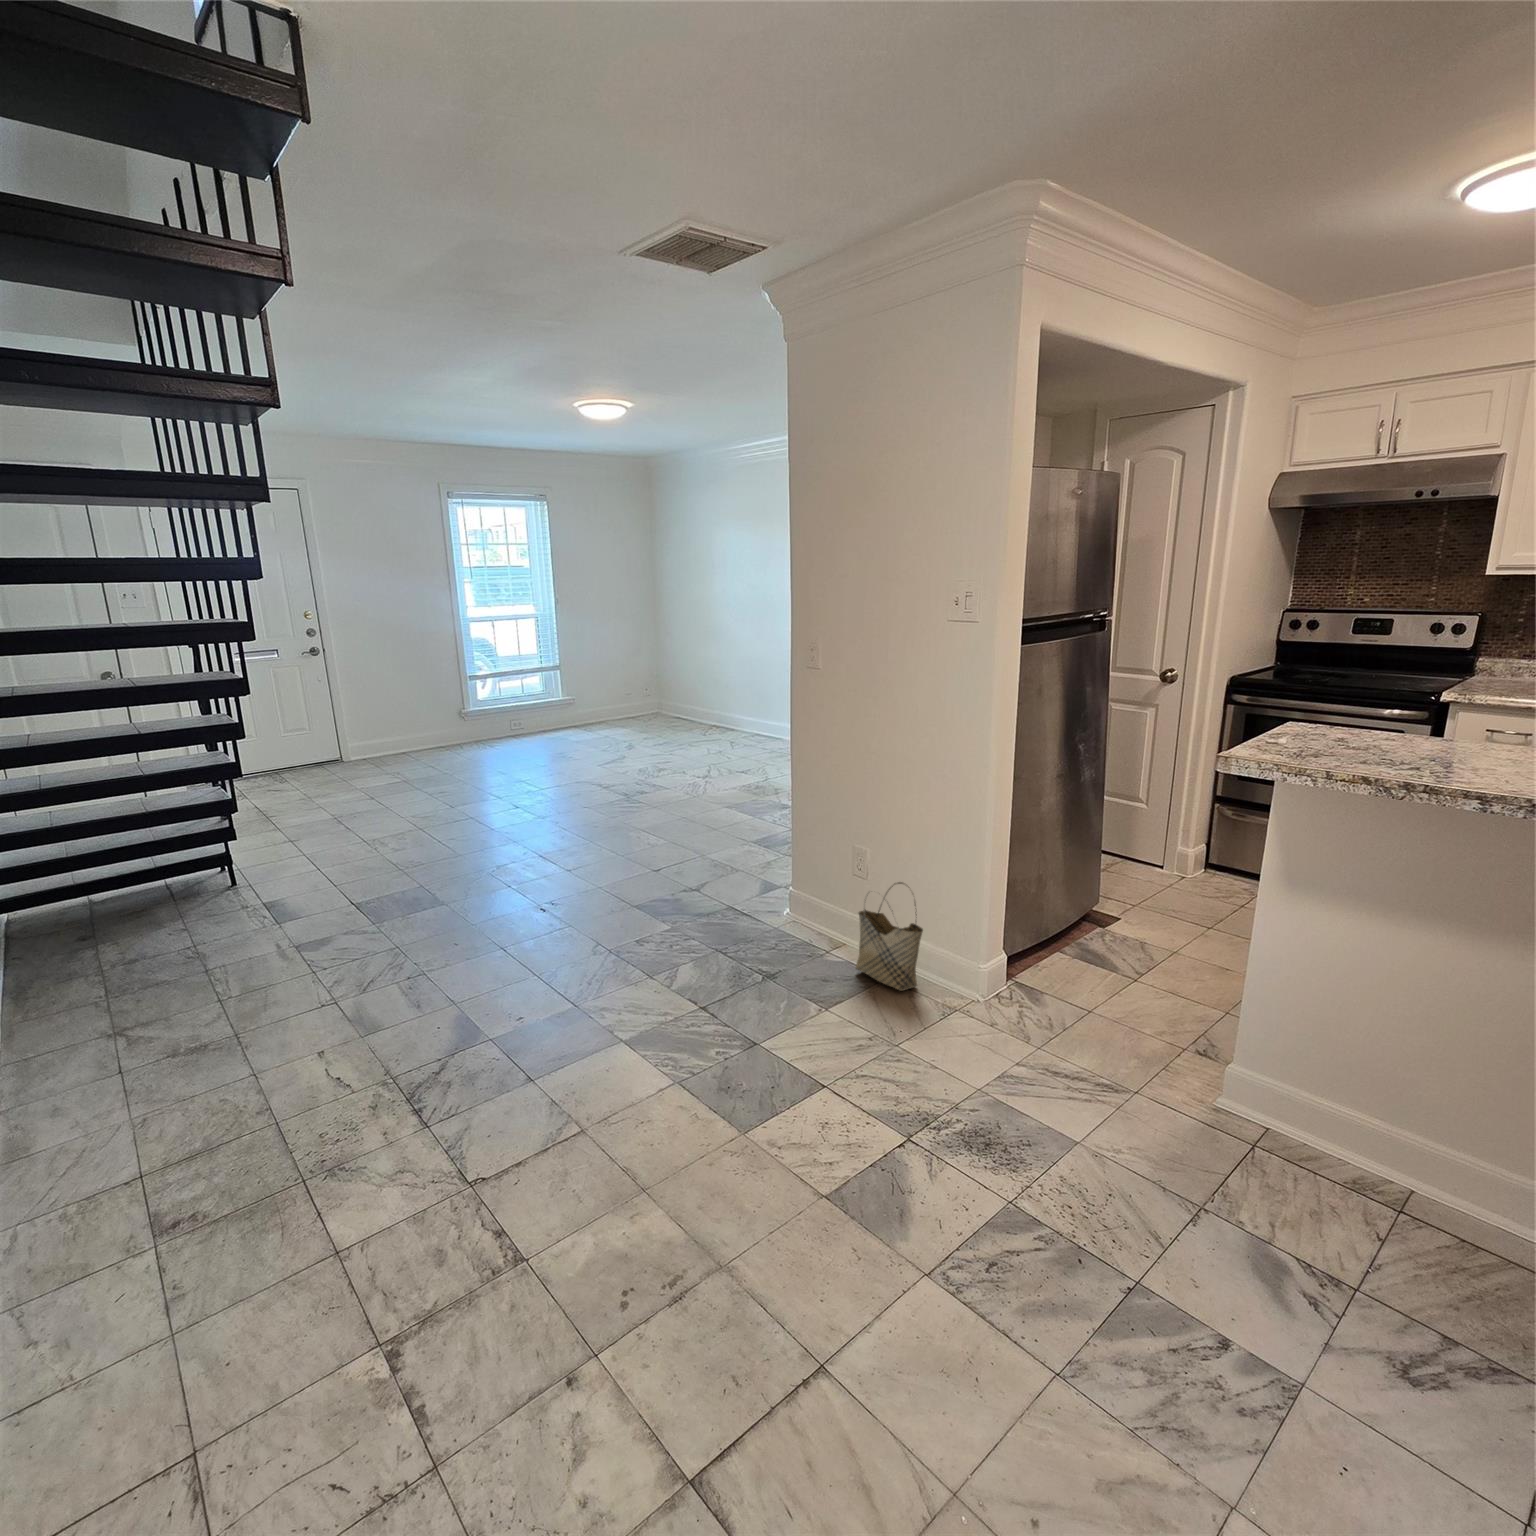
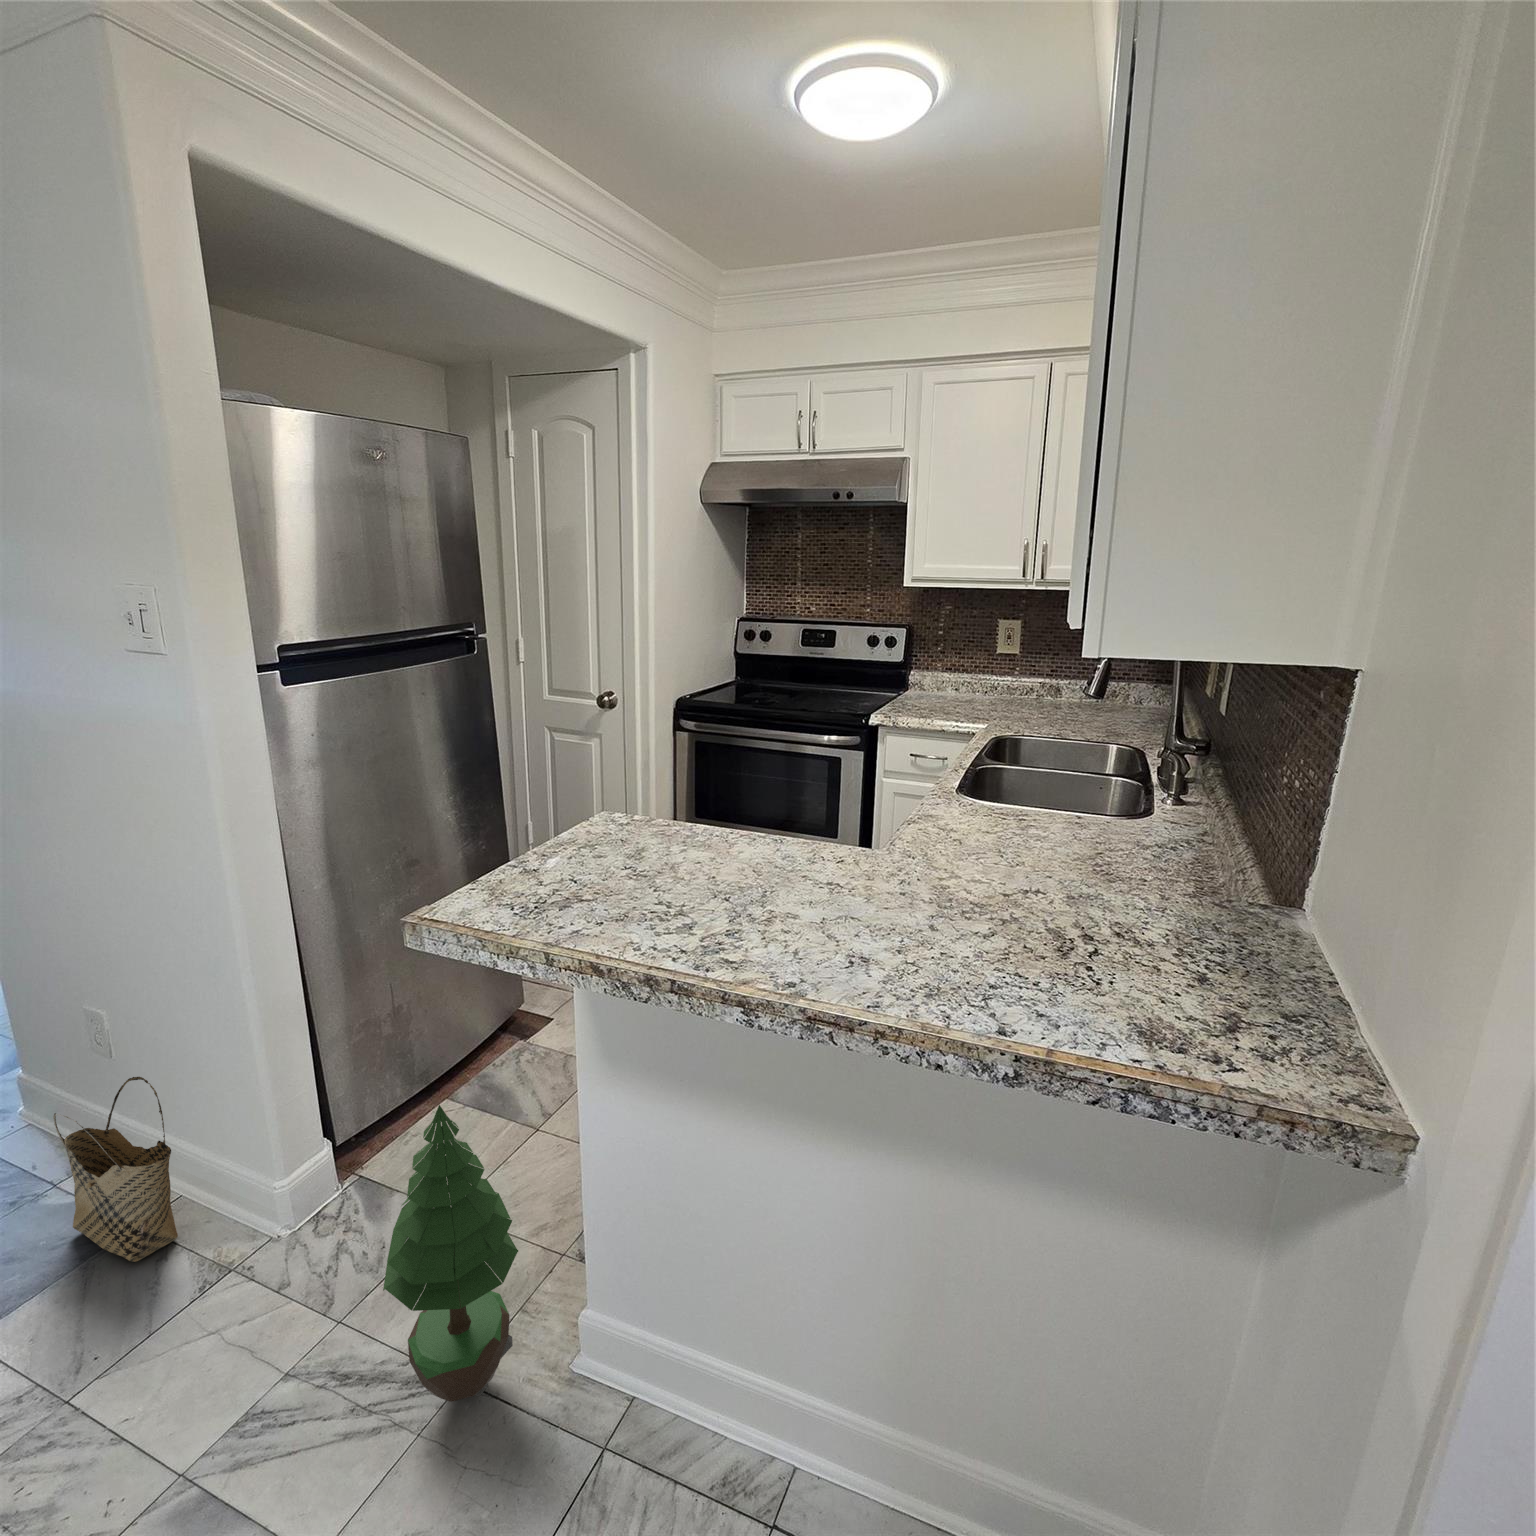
potted tree: none [1110,891,1198,1097] -> present [383,1105,518,1402]

